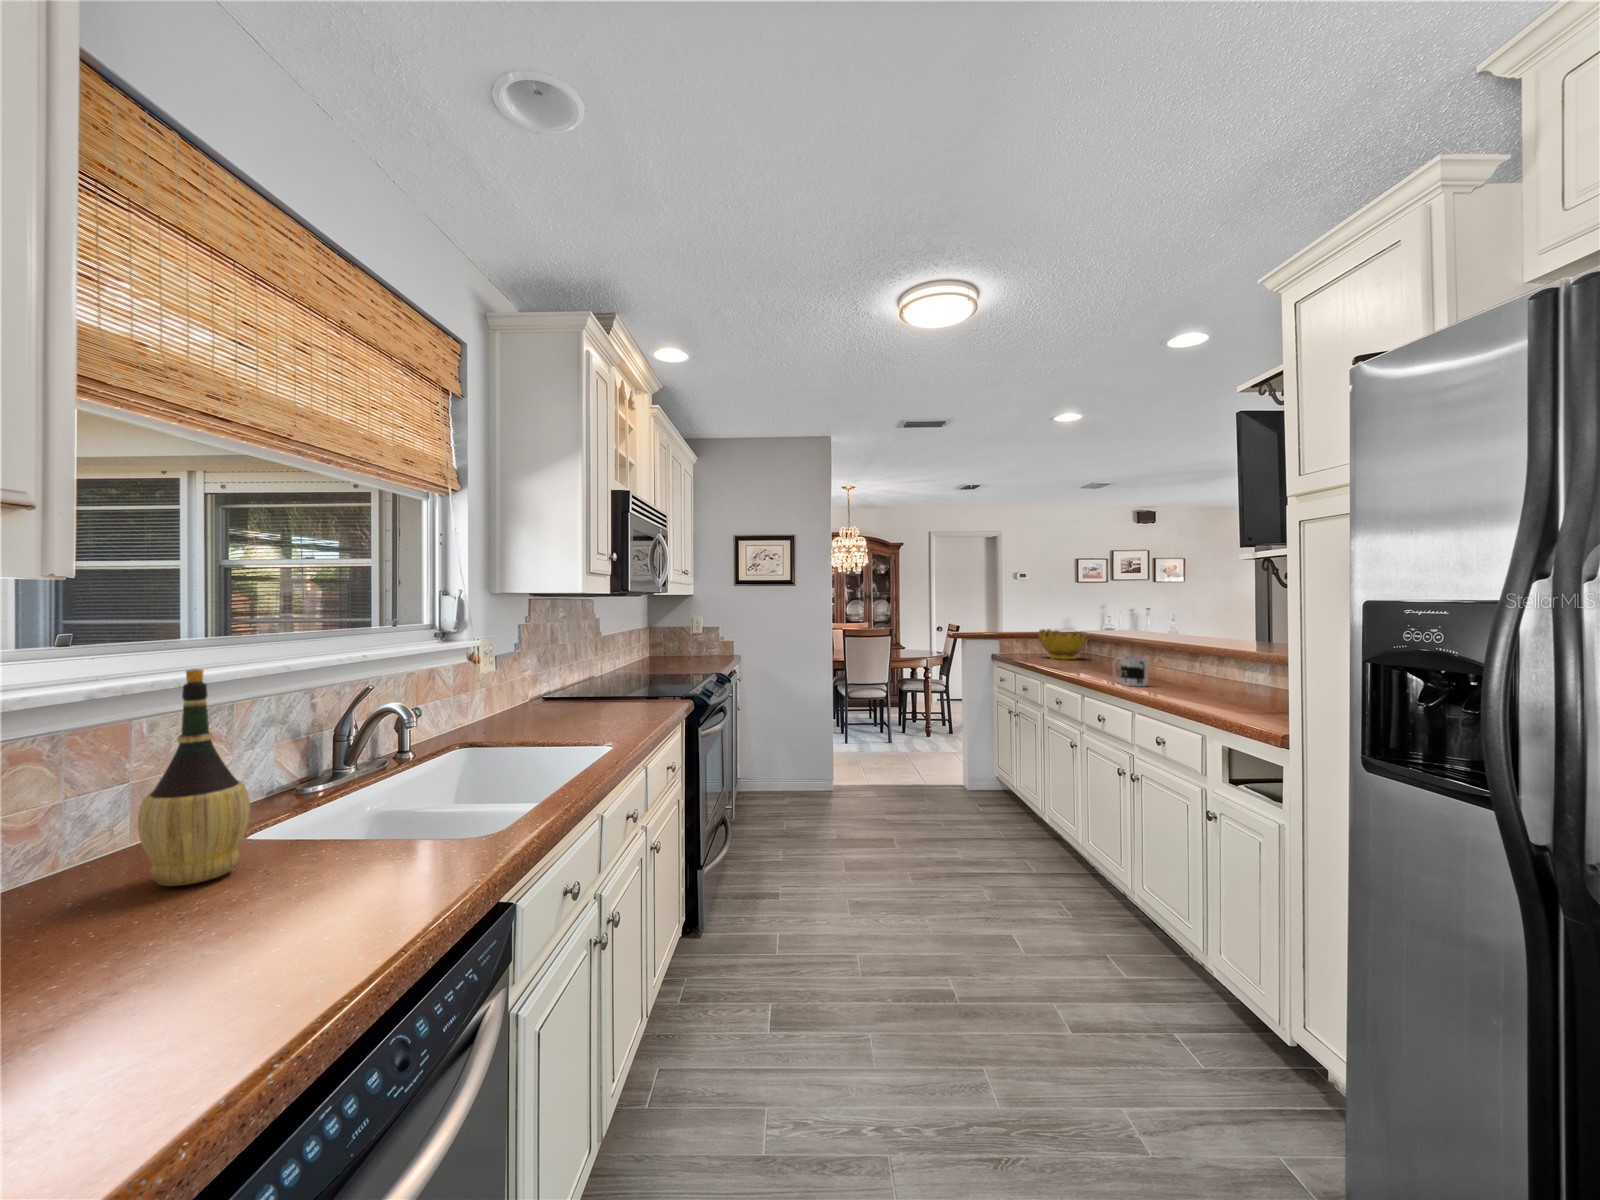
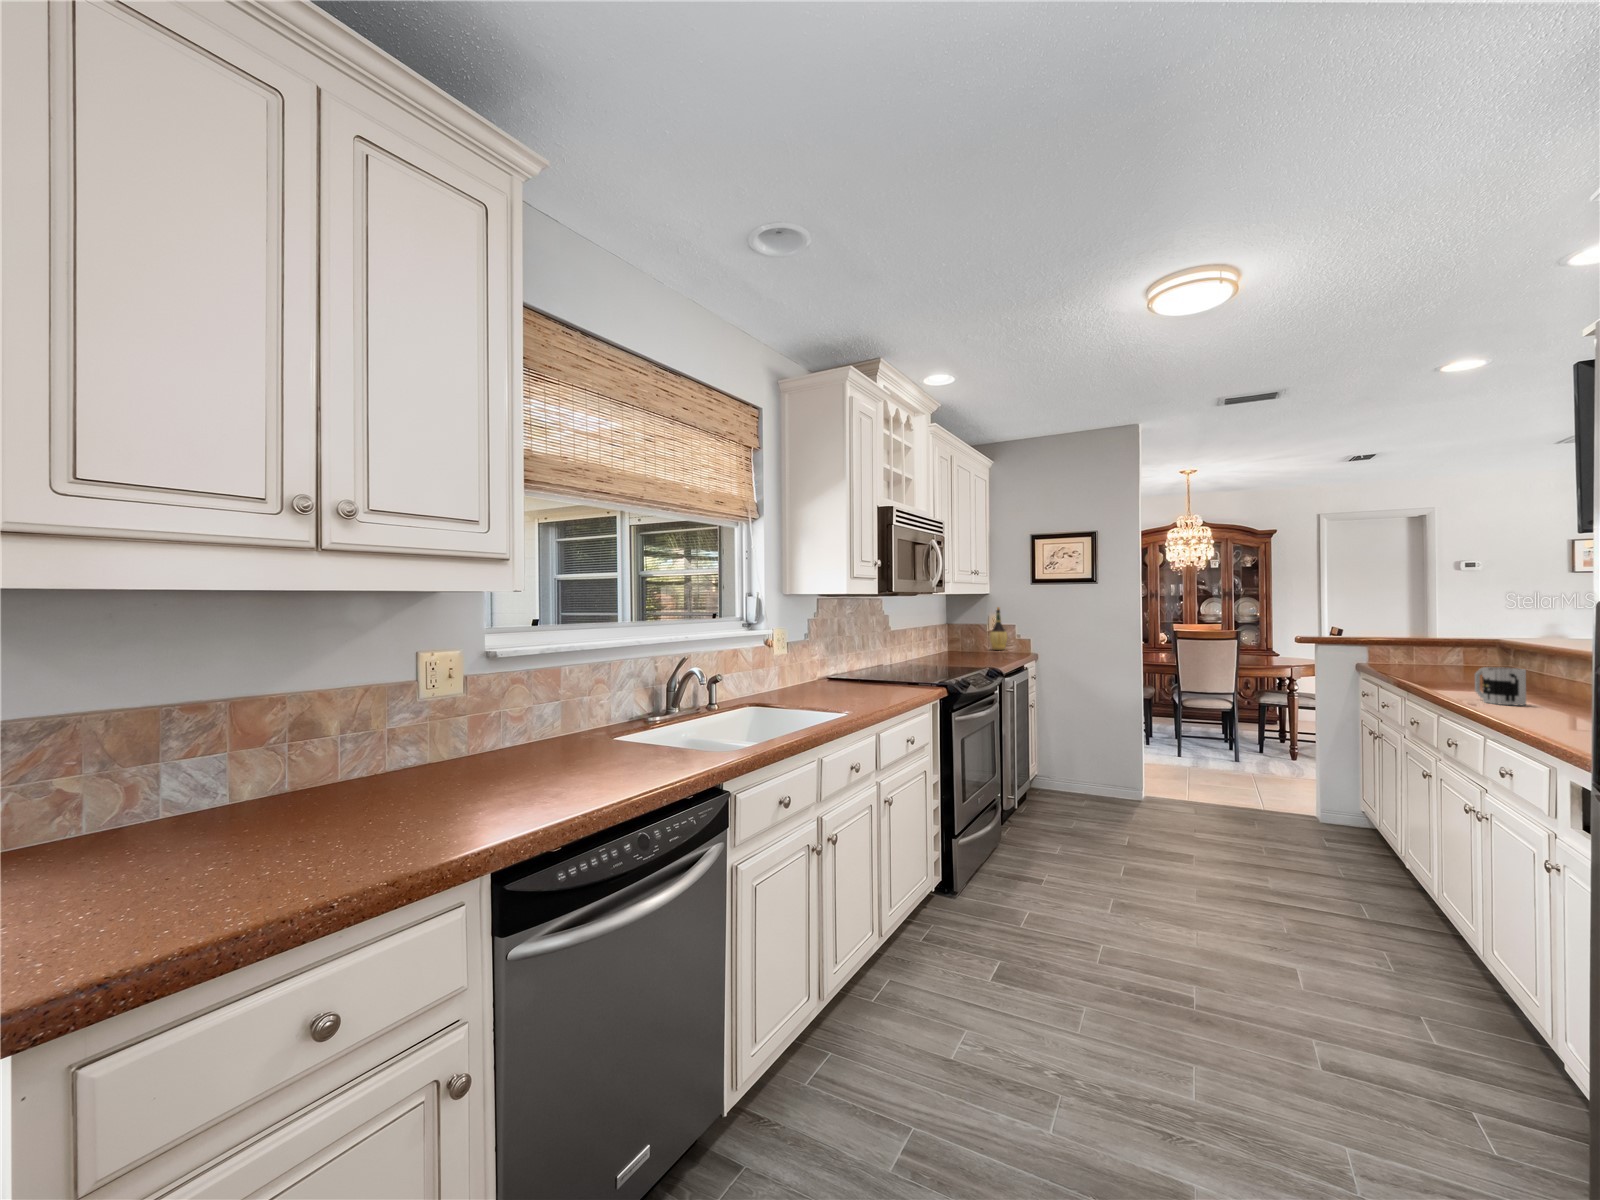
decorative bowl: present [1039,629,1086,660] -> none [1420,633,1500,673]
wine bottle: present [138,669,250,886] -> present [990,607,1008,650]

